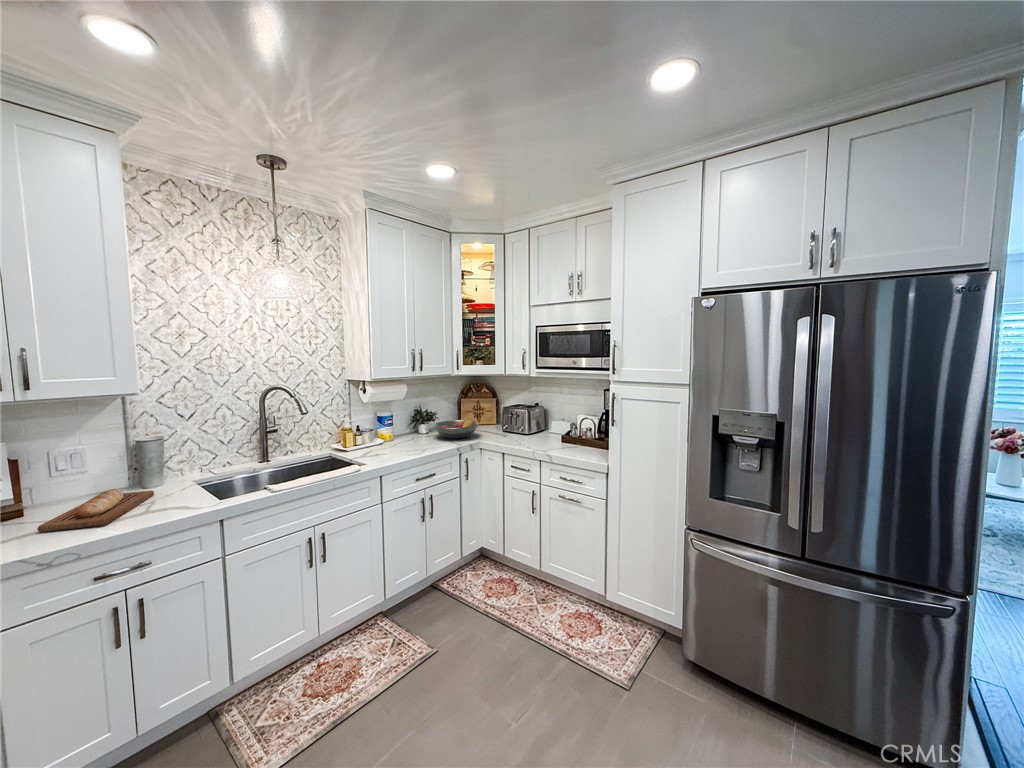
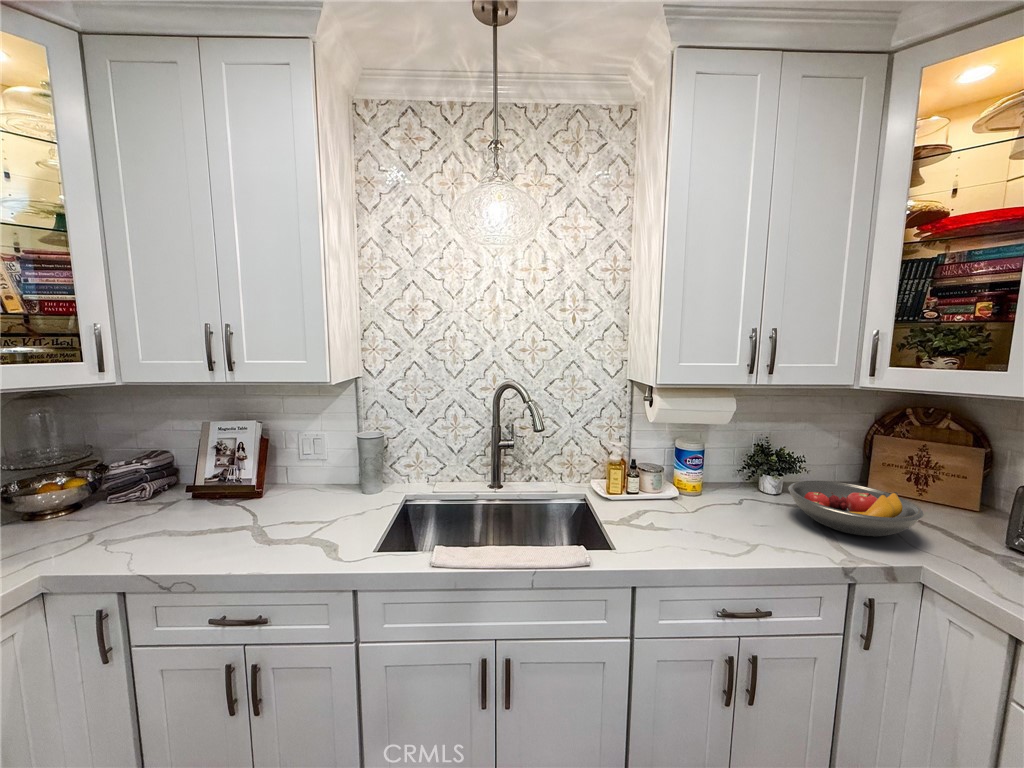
bread loaf: present [37,489,154,532] -> none [221,491,352,548]

